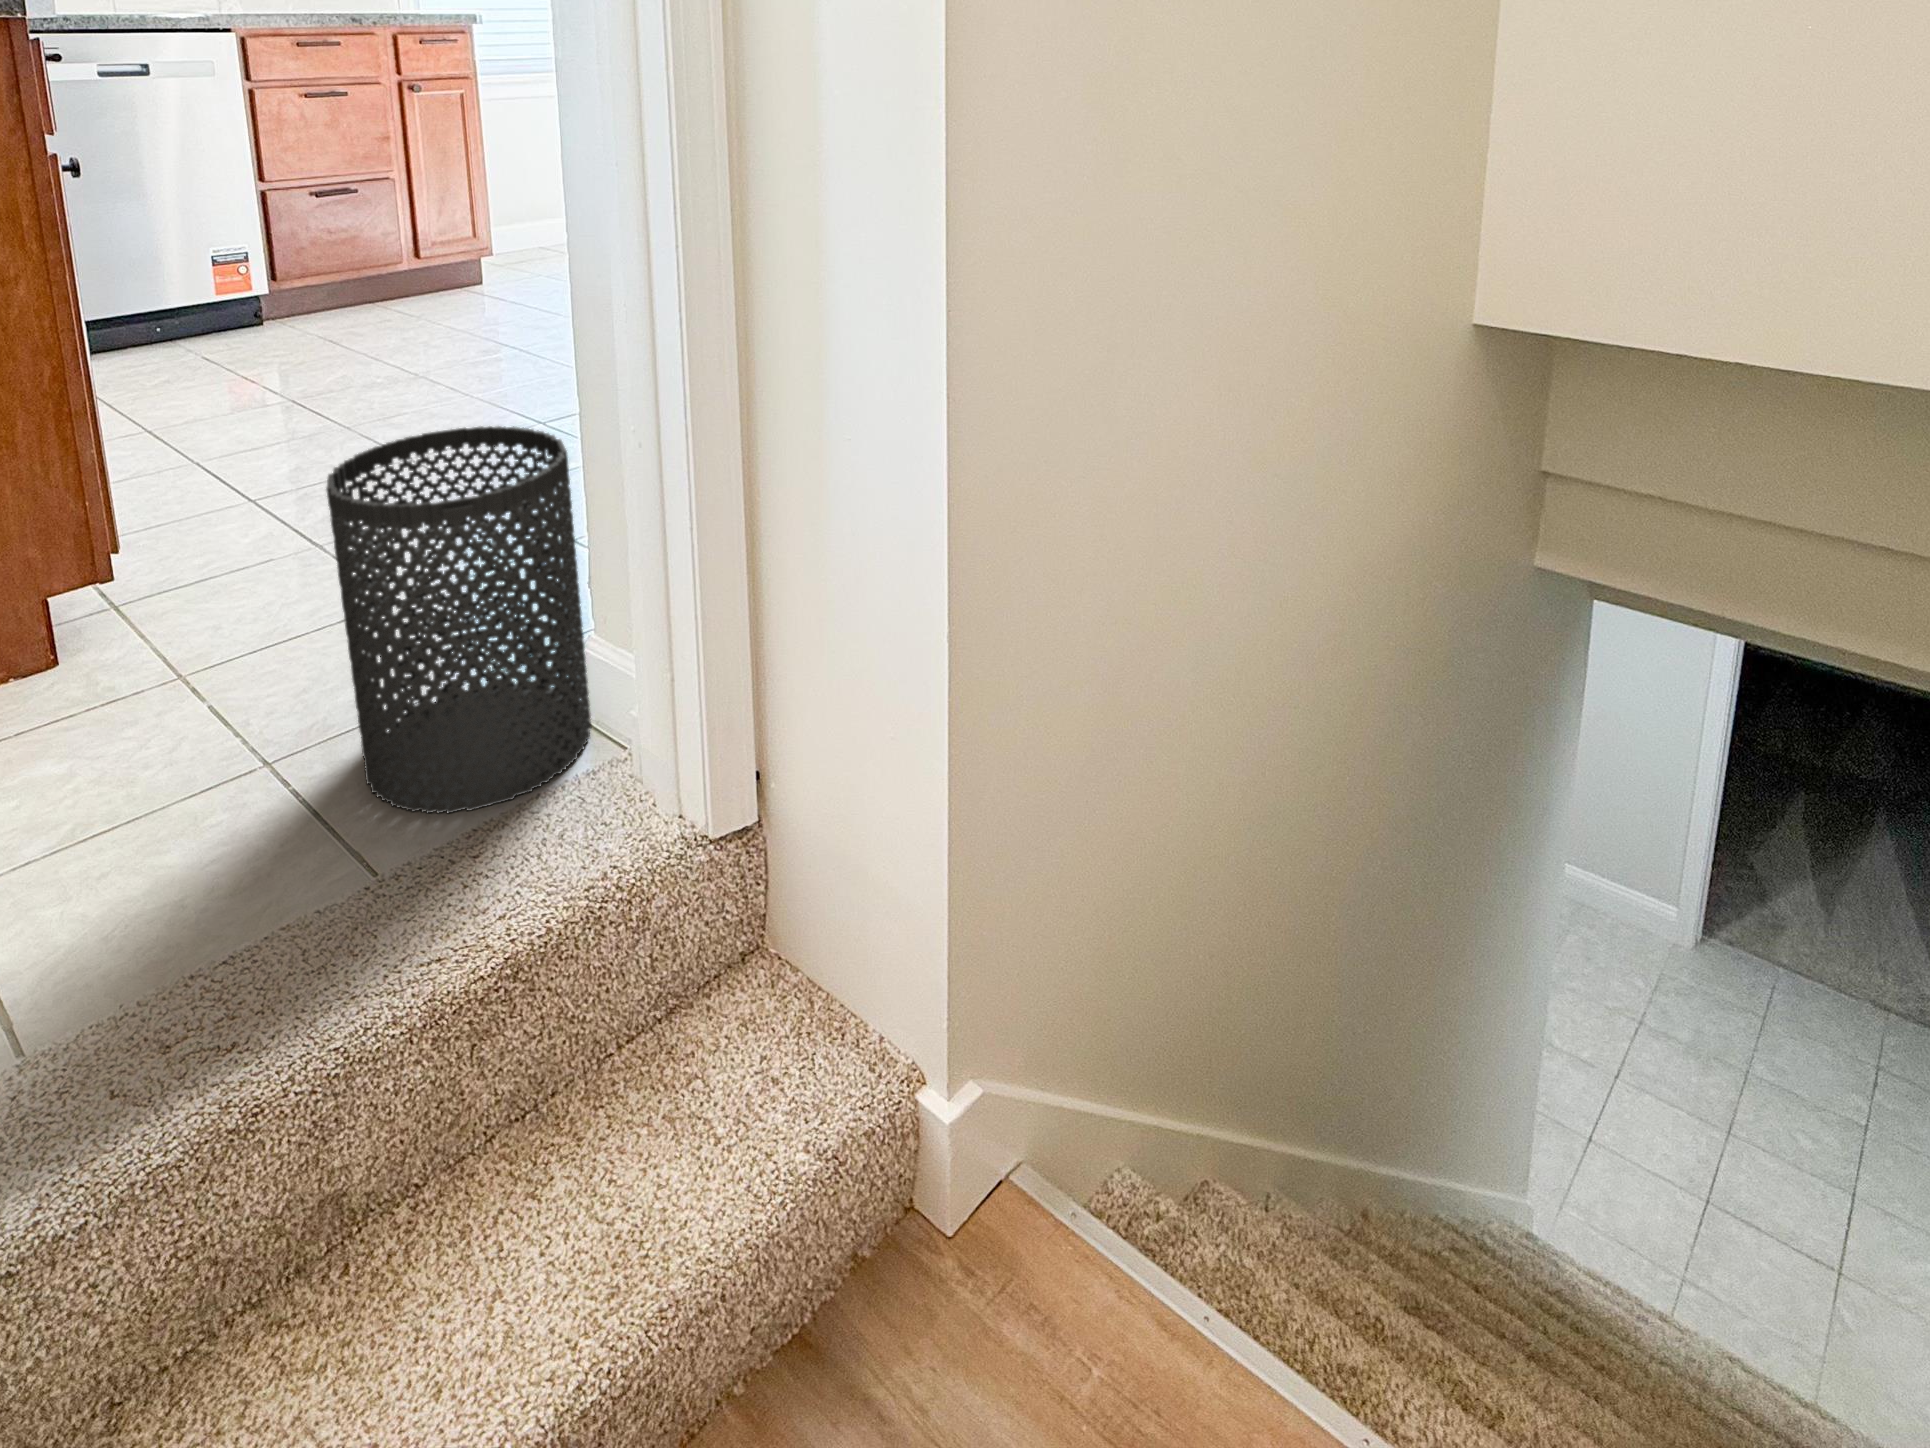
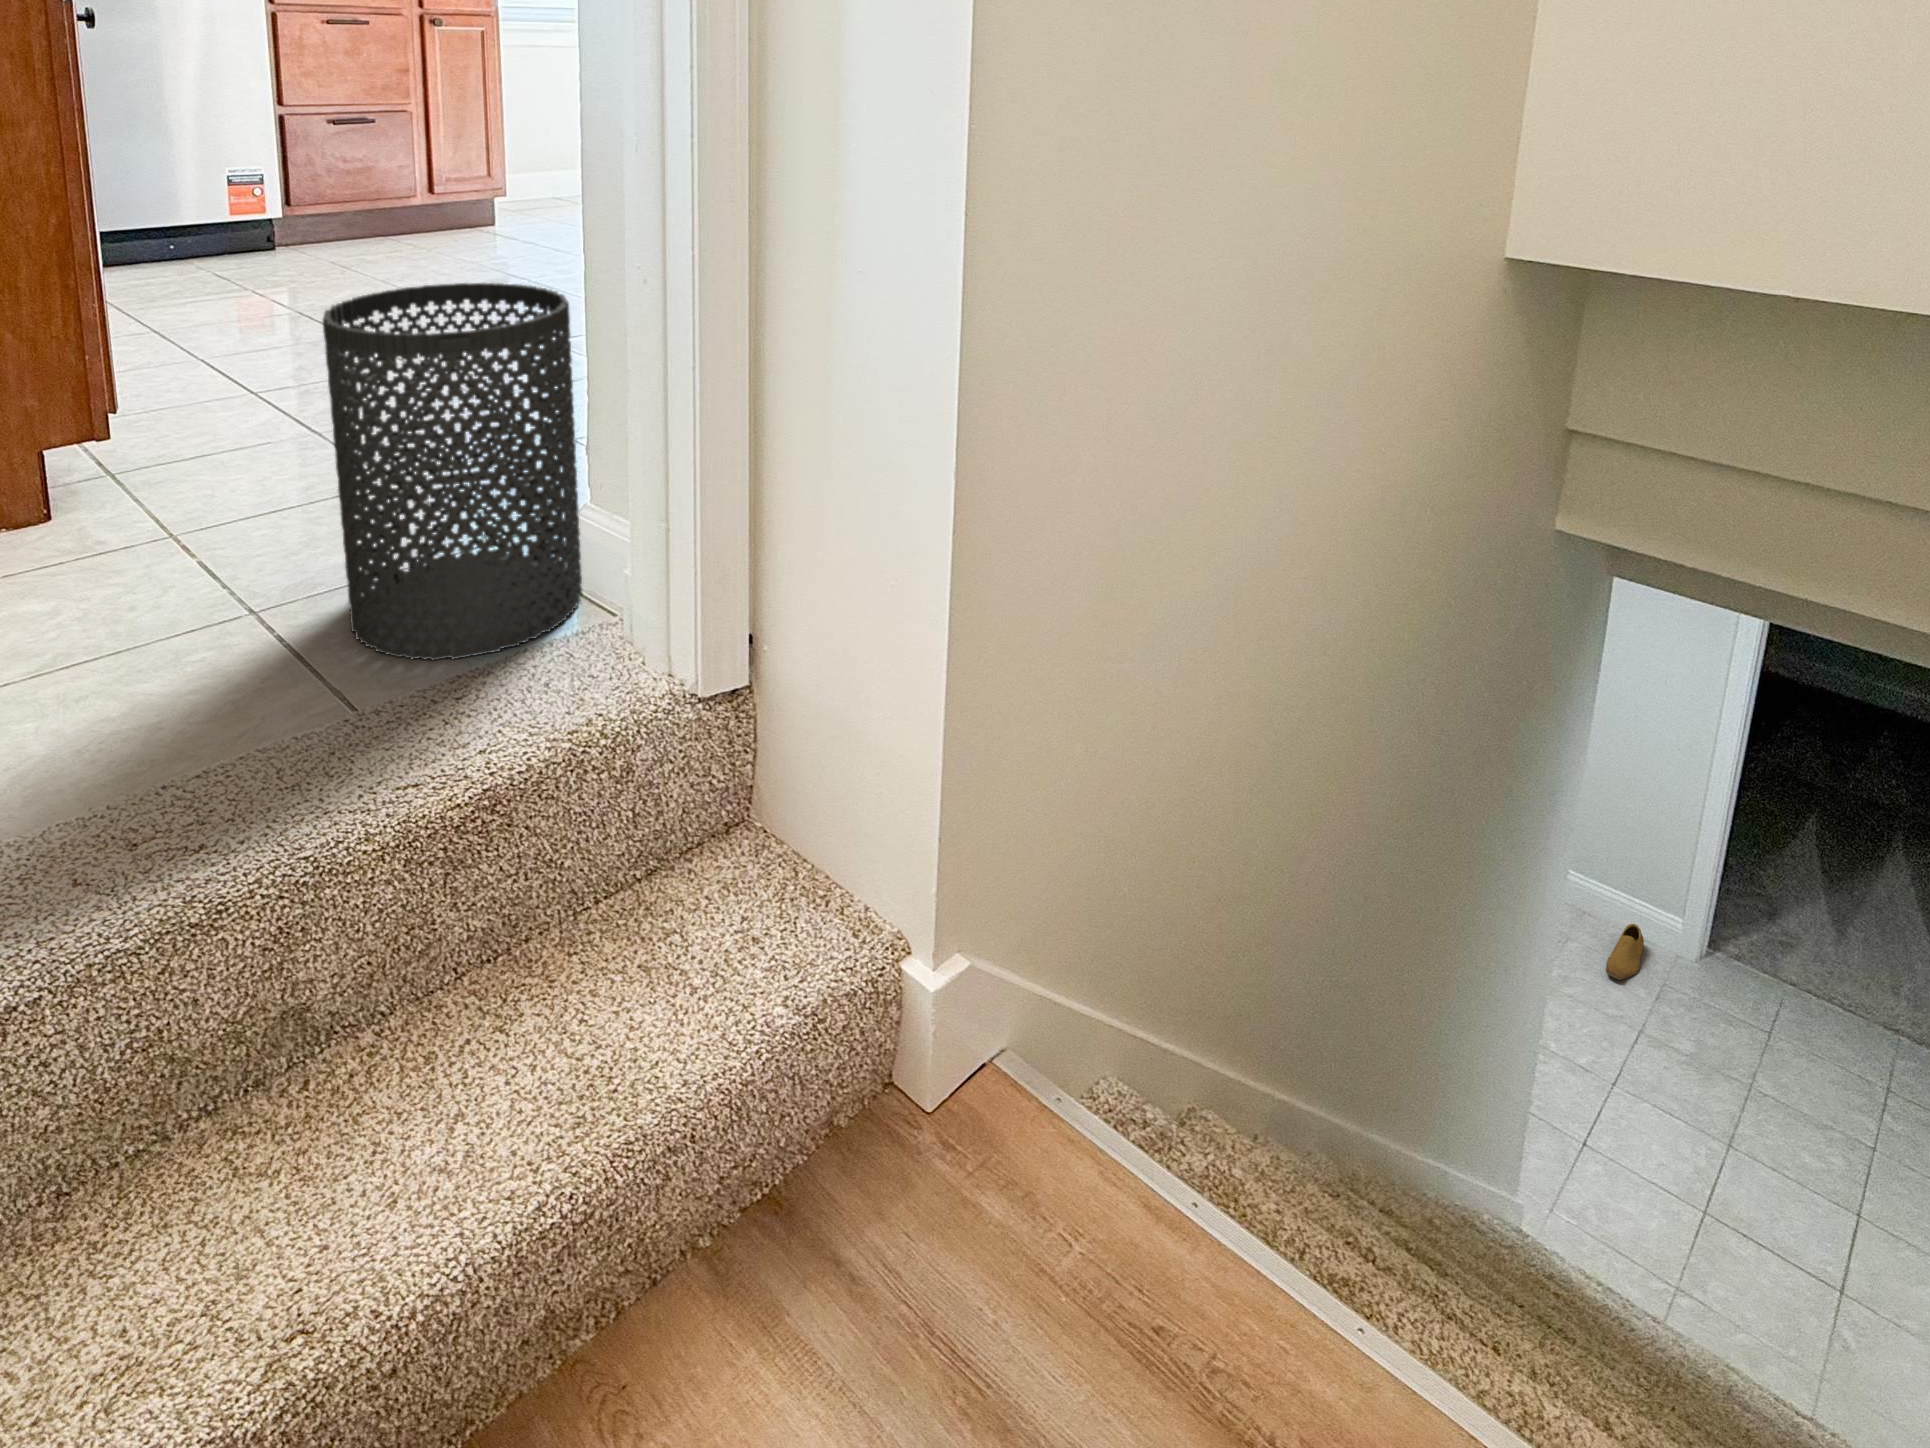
shoe: none [1604,917,1639,973] -> present [1606,924,1644,980]

